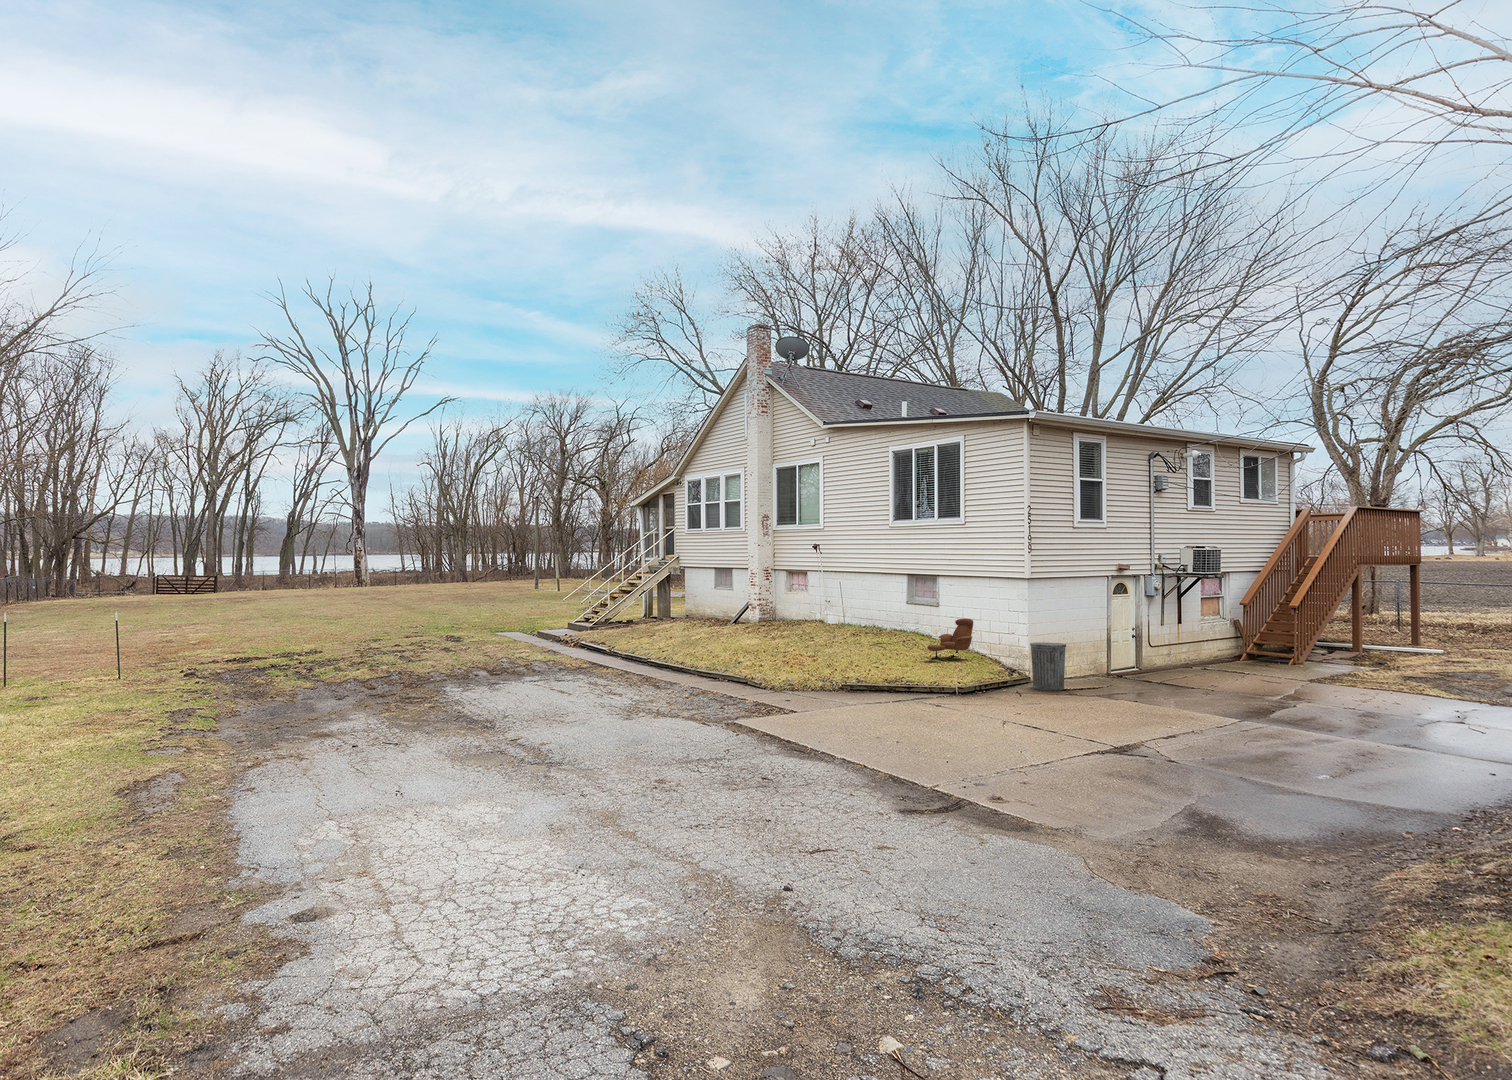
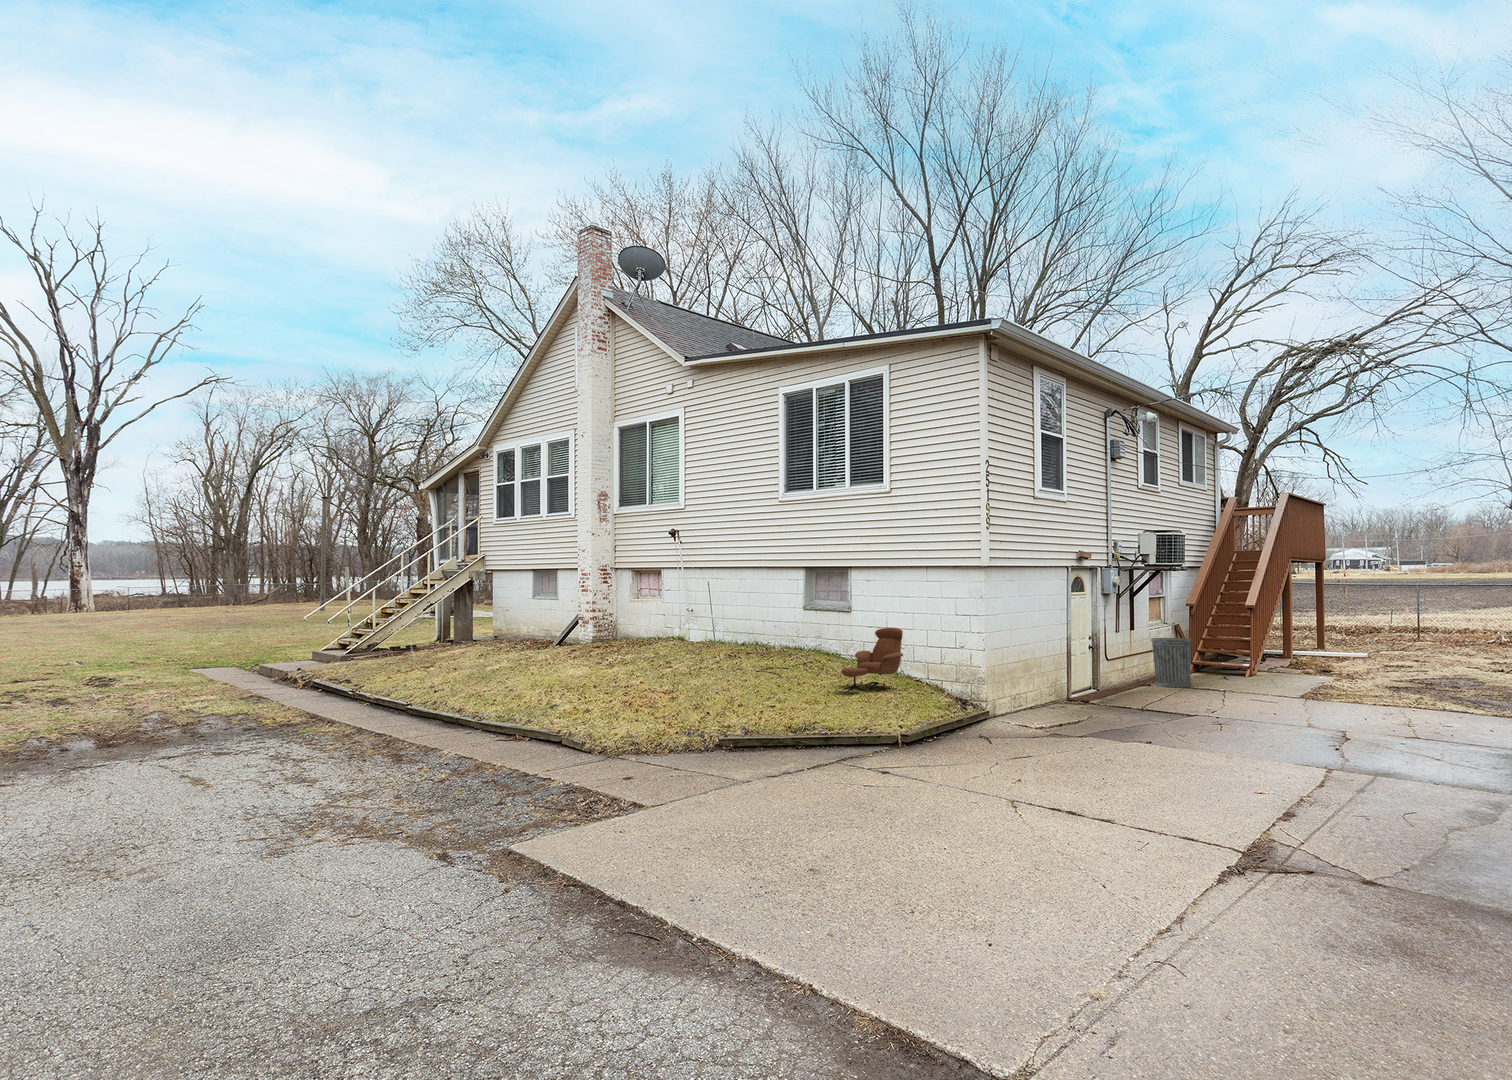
trash can: present [1030,642,1066,690] -> present [1151,638,1192,687]

